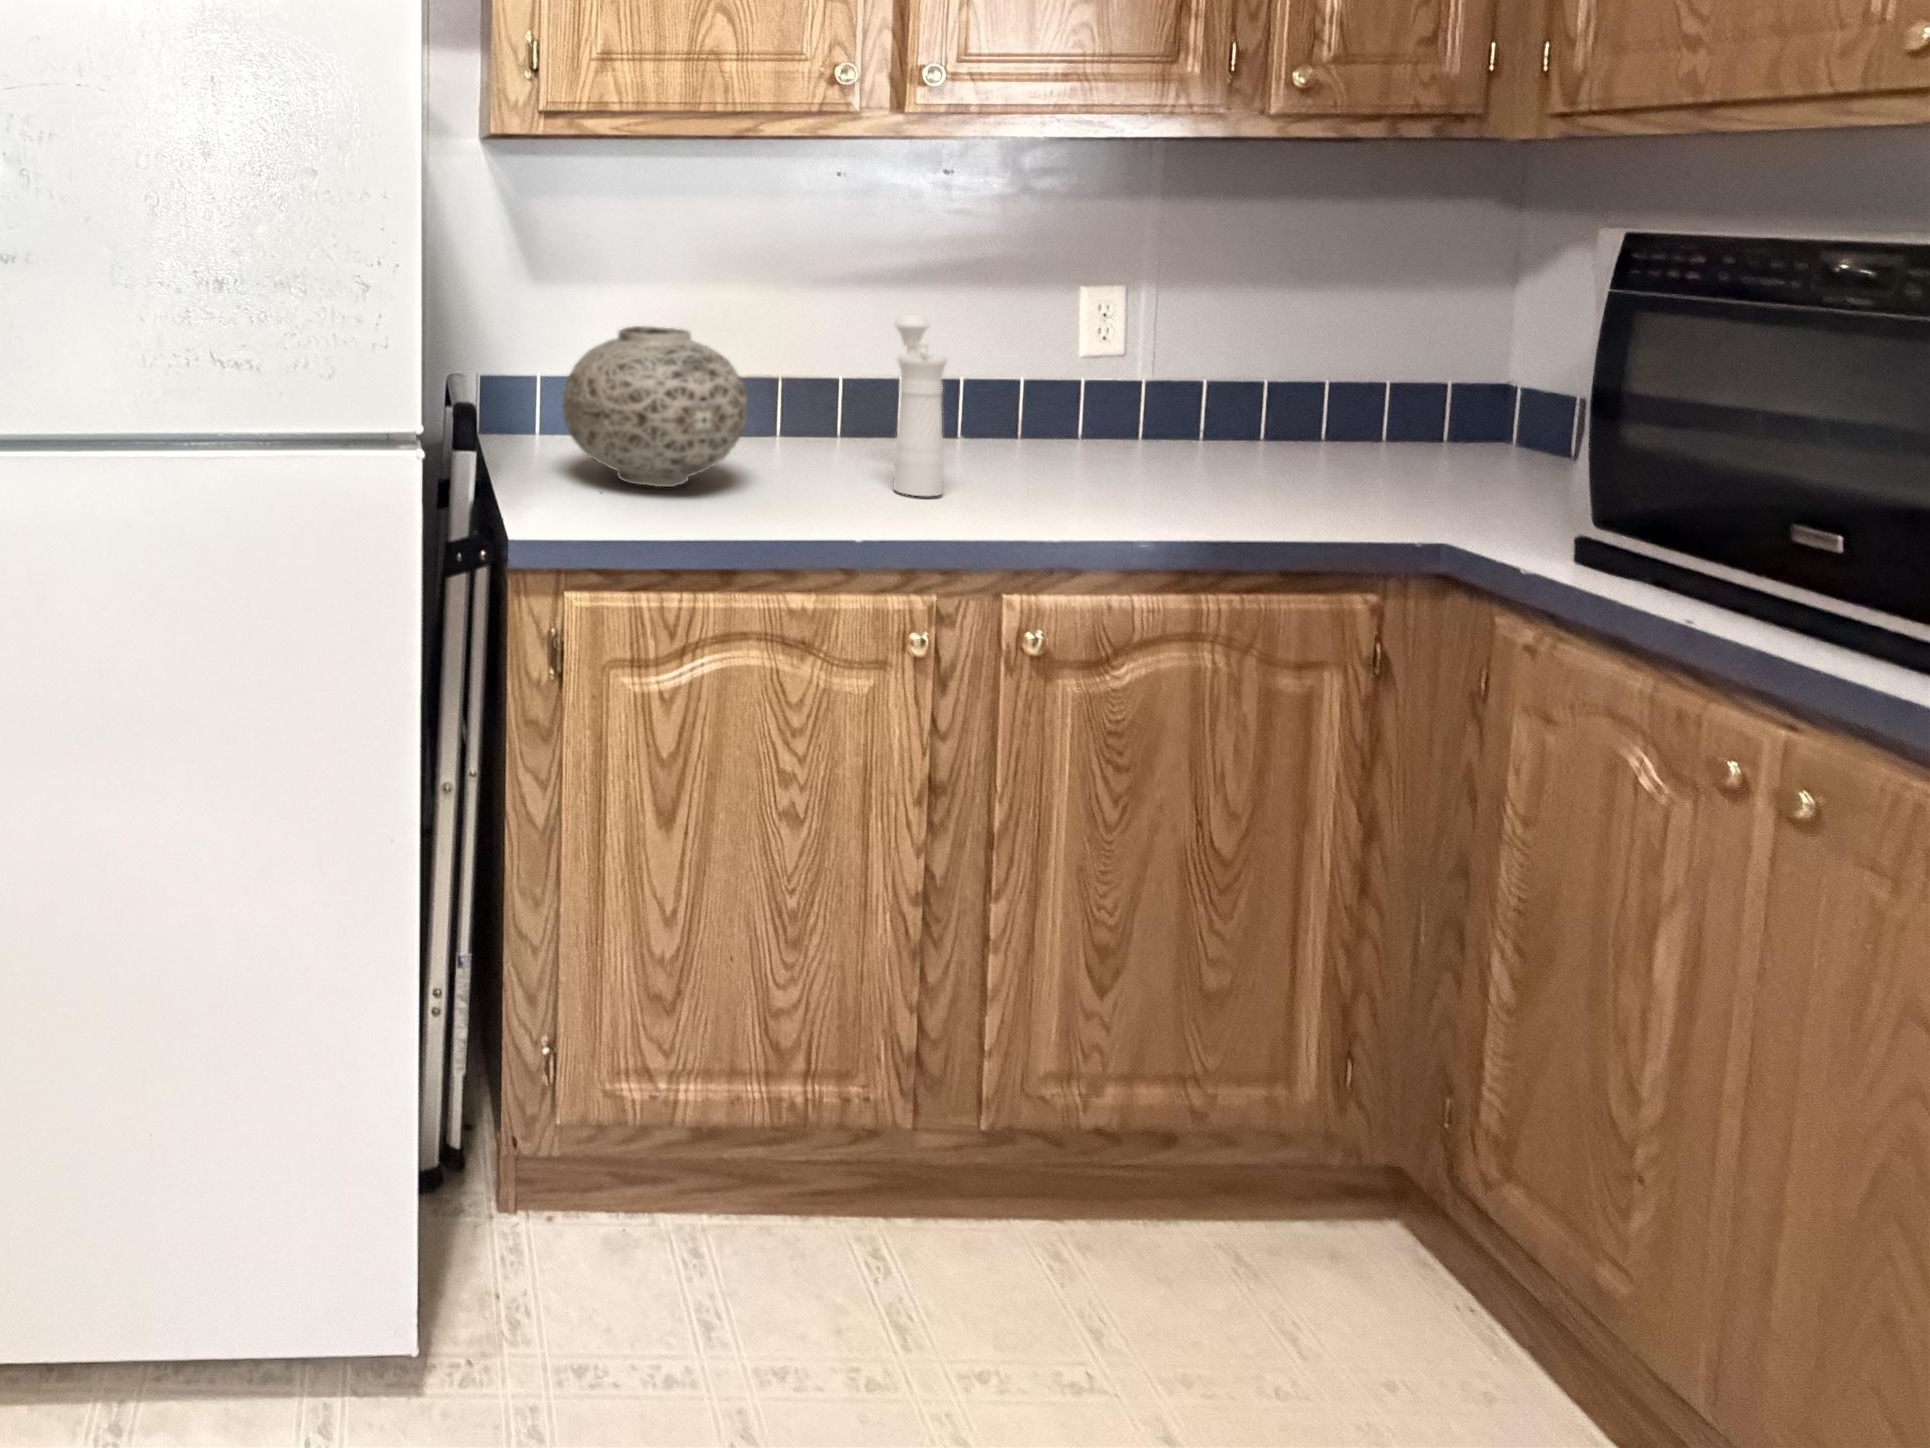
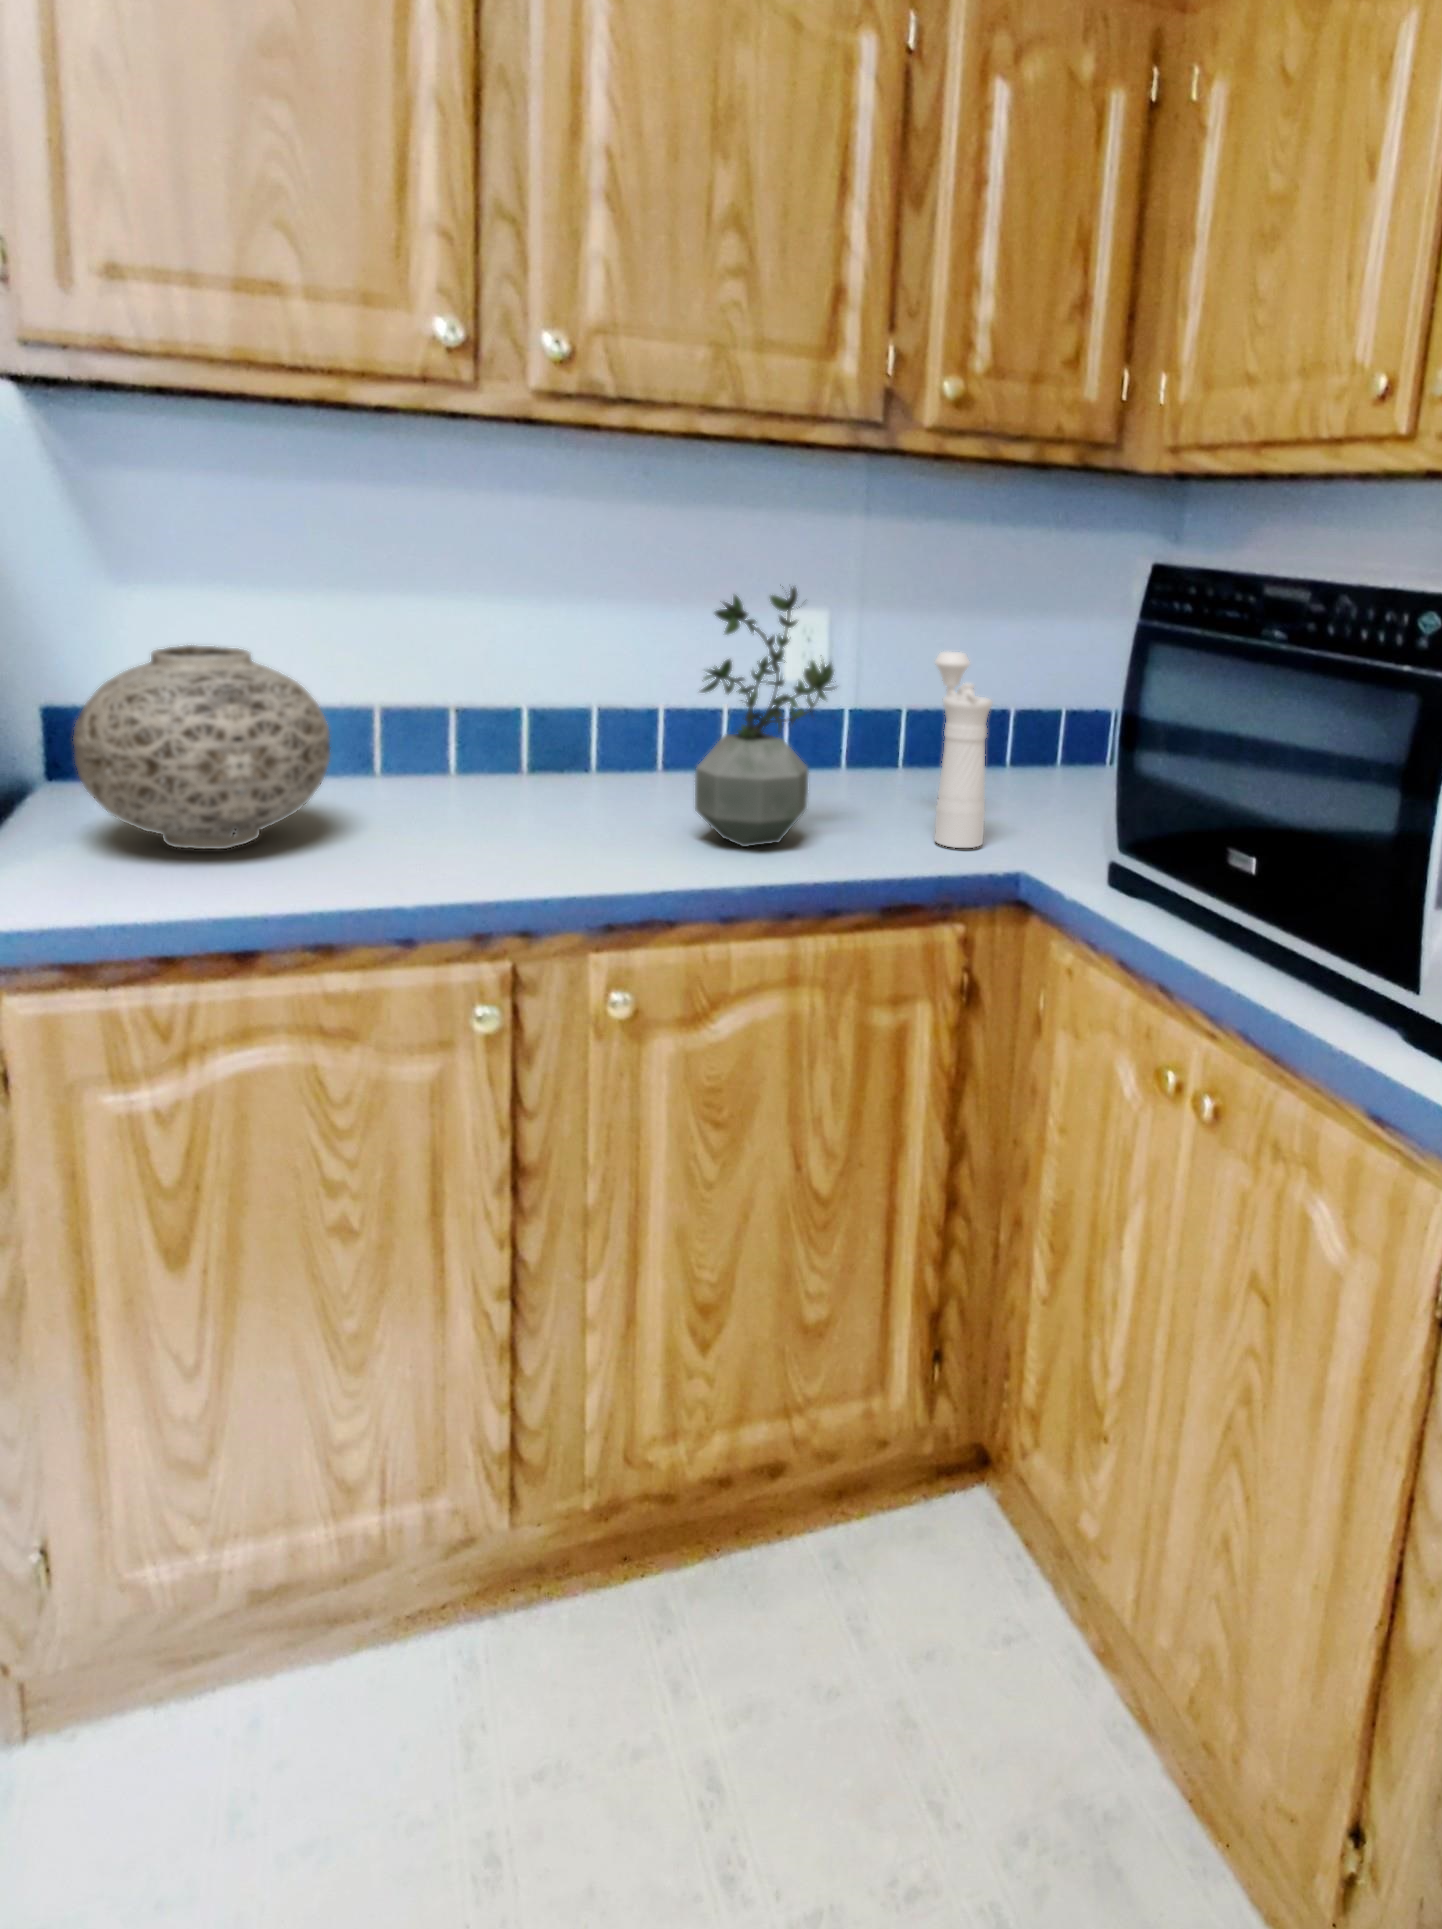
potted plant: none [1063,265,1216,507] -> present [695,585,835,847]
pepper mill: present [894,315,947,496] -> present [935,652,992,848]

